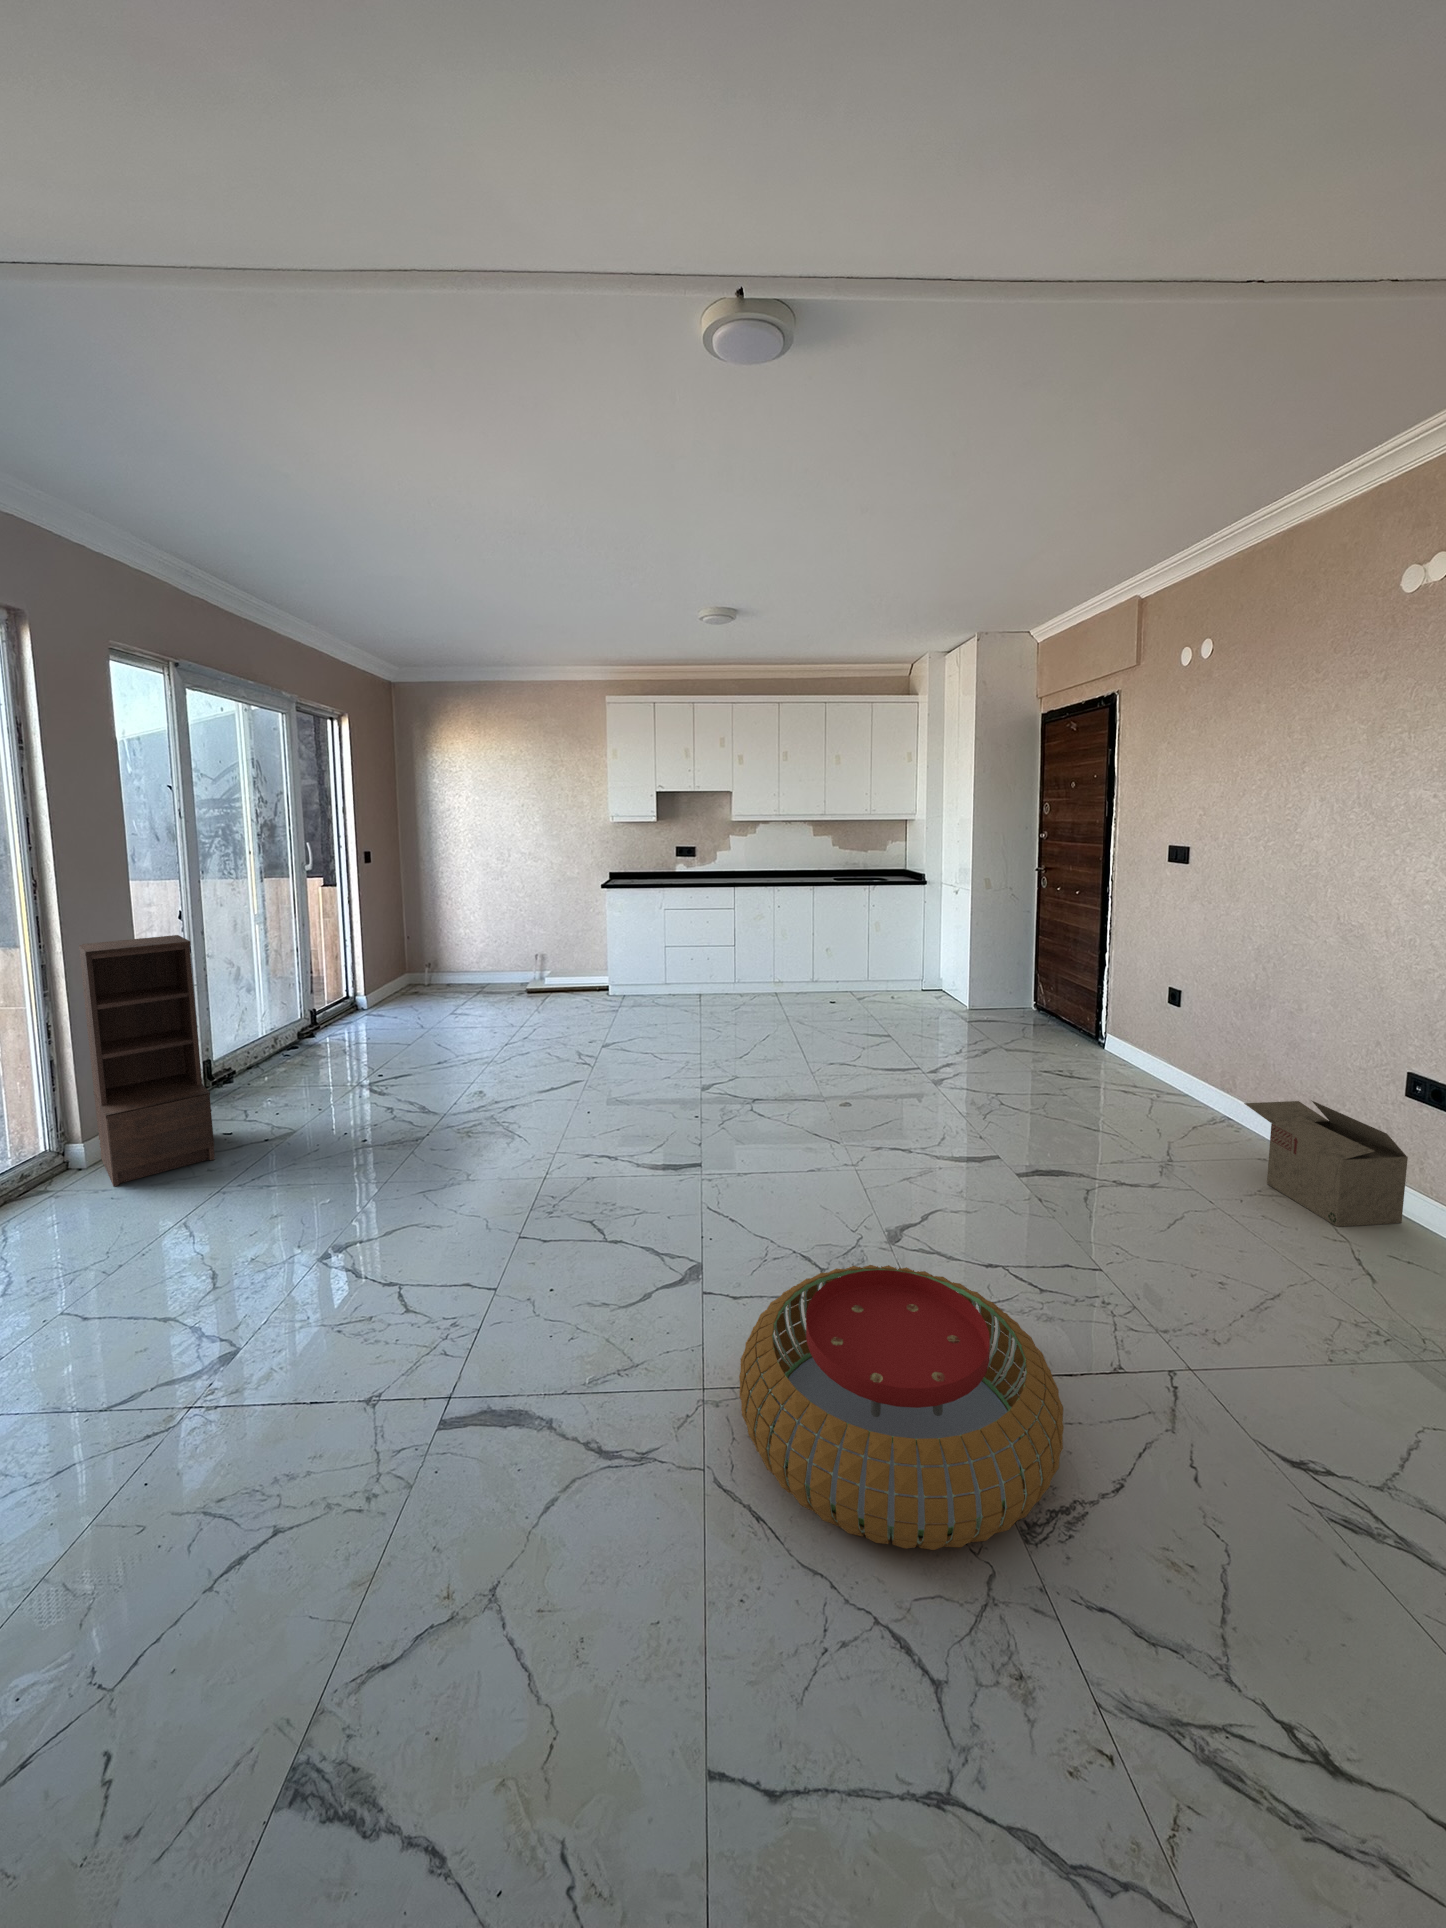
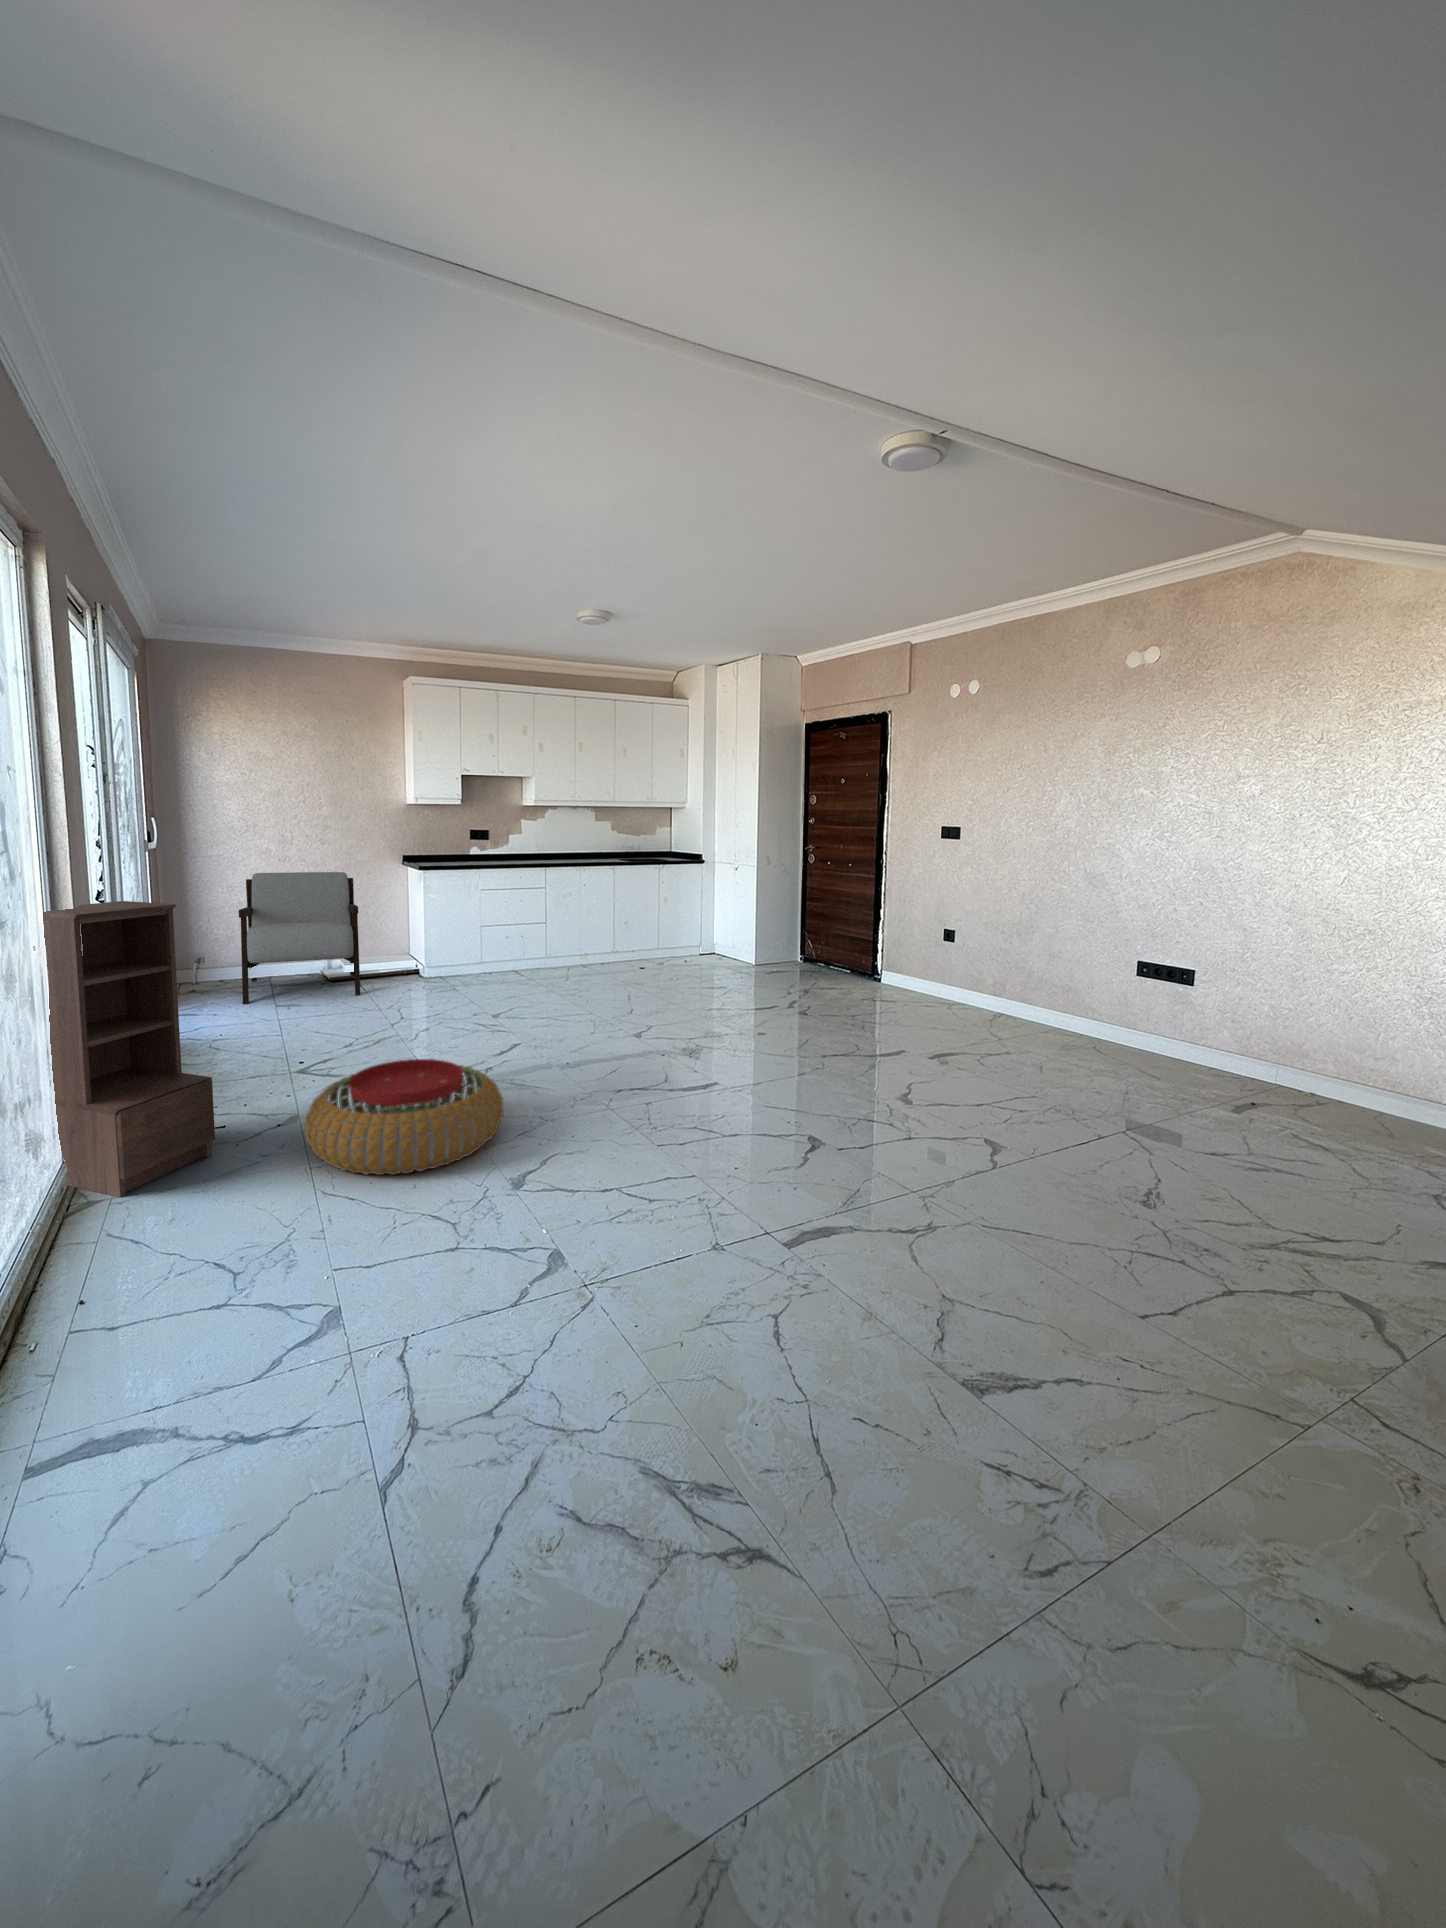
armchair: none [441,890,567,1009] -> present [239,872,360,1004]
cardboard box: present [1244,1101,1408,1227] -> none [1034,984,1135,1056]
pouf: present [739,1265,1064,1550] -> present [305,1059,503,1175]

